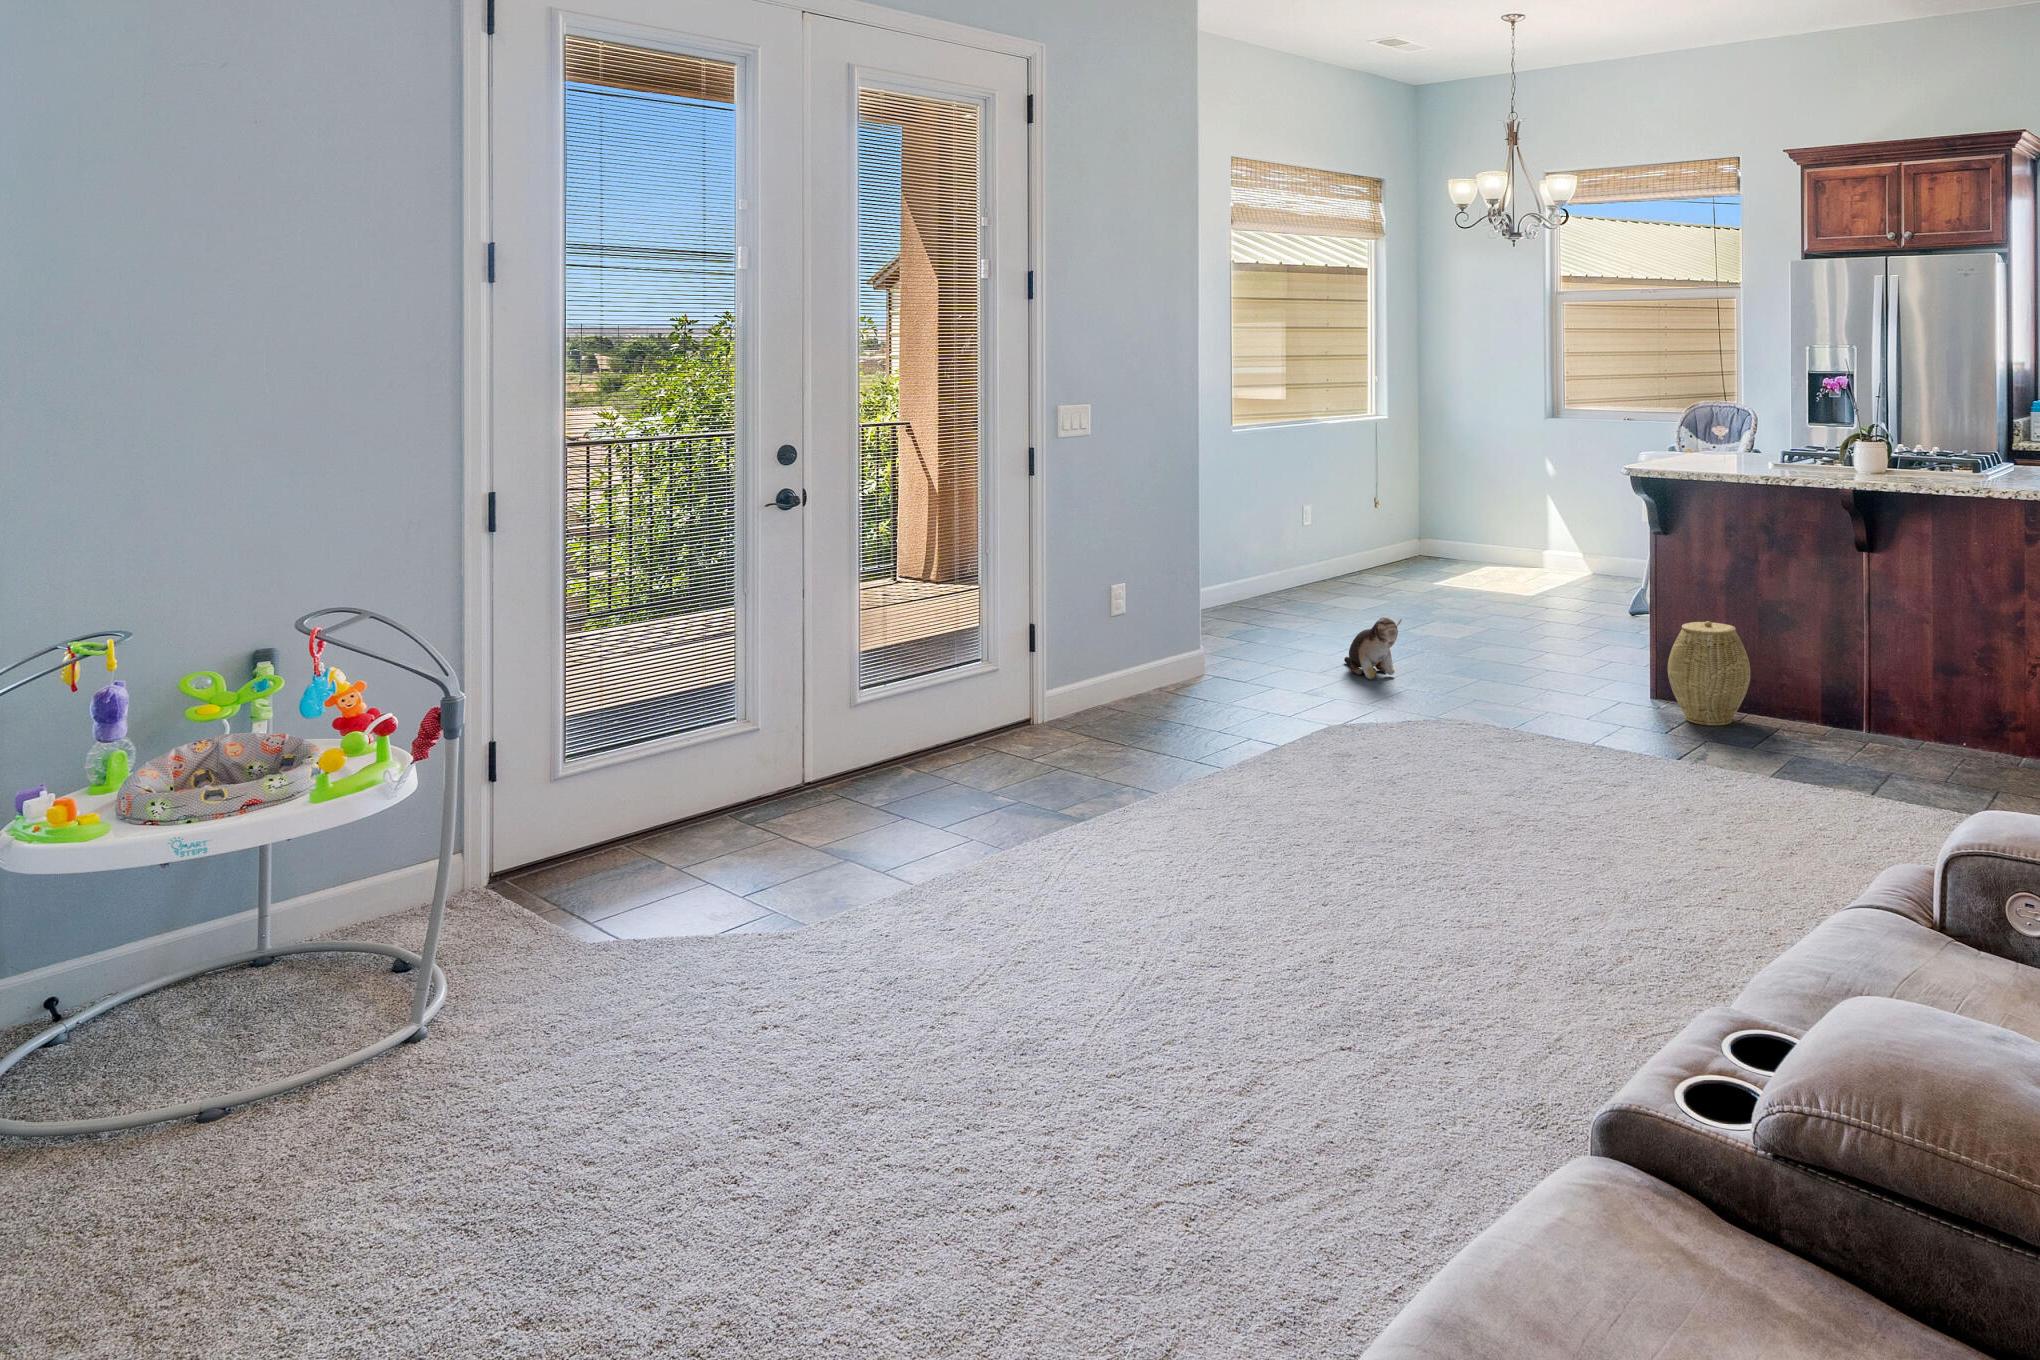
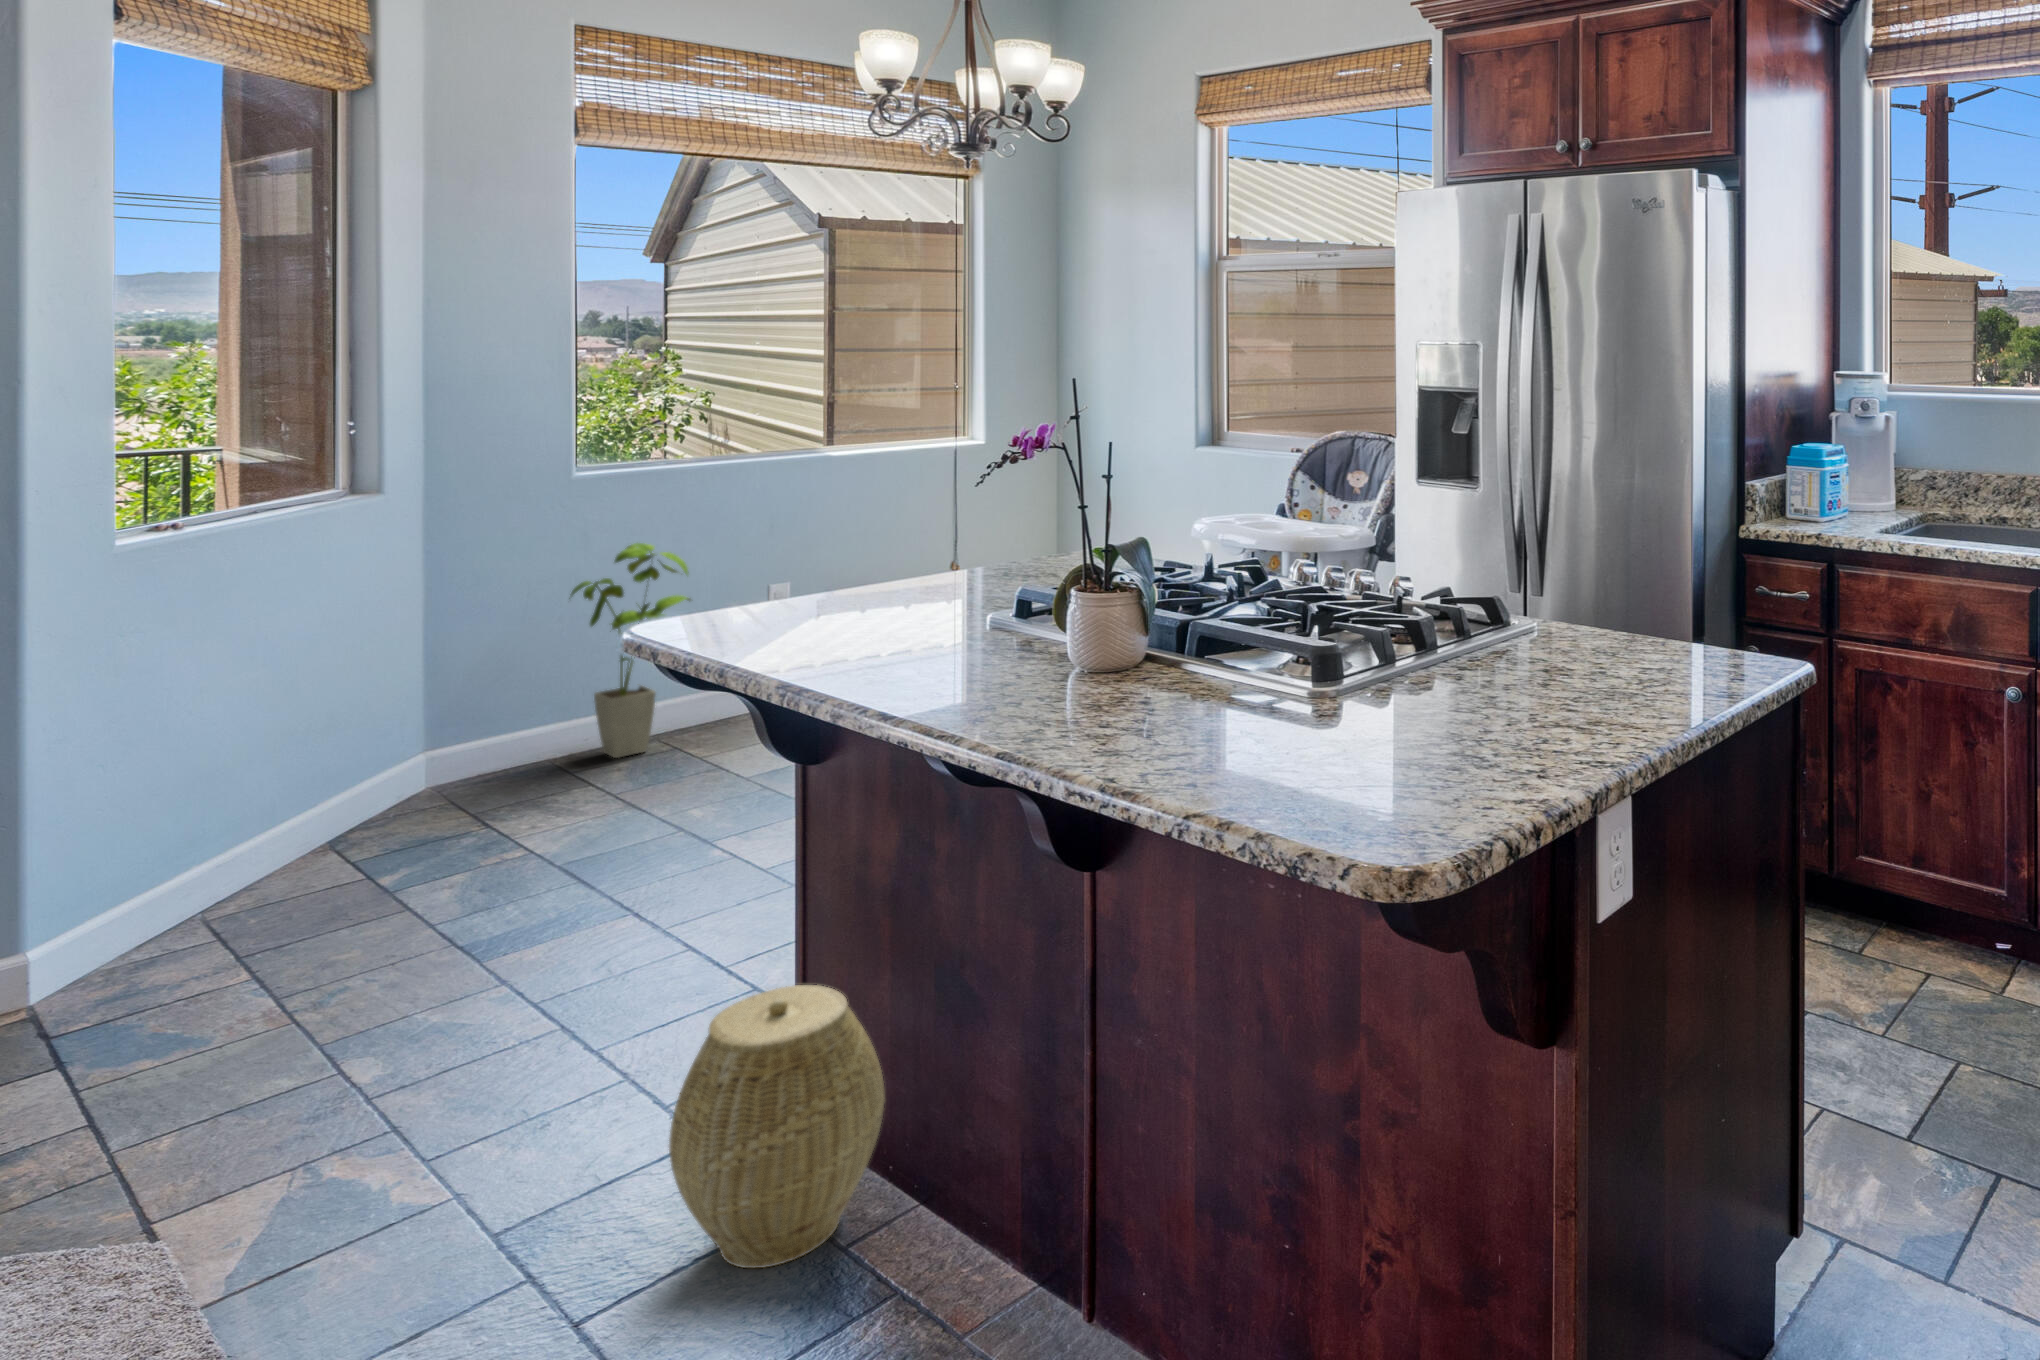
house plant: none [1236,473,1304,605] -> present [569,543,690,758]
plush toy: present [1344,617,1402,679] -> none [310,896,436,1022]

